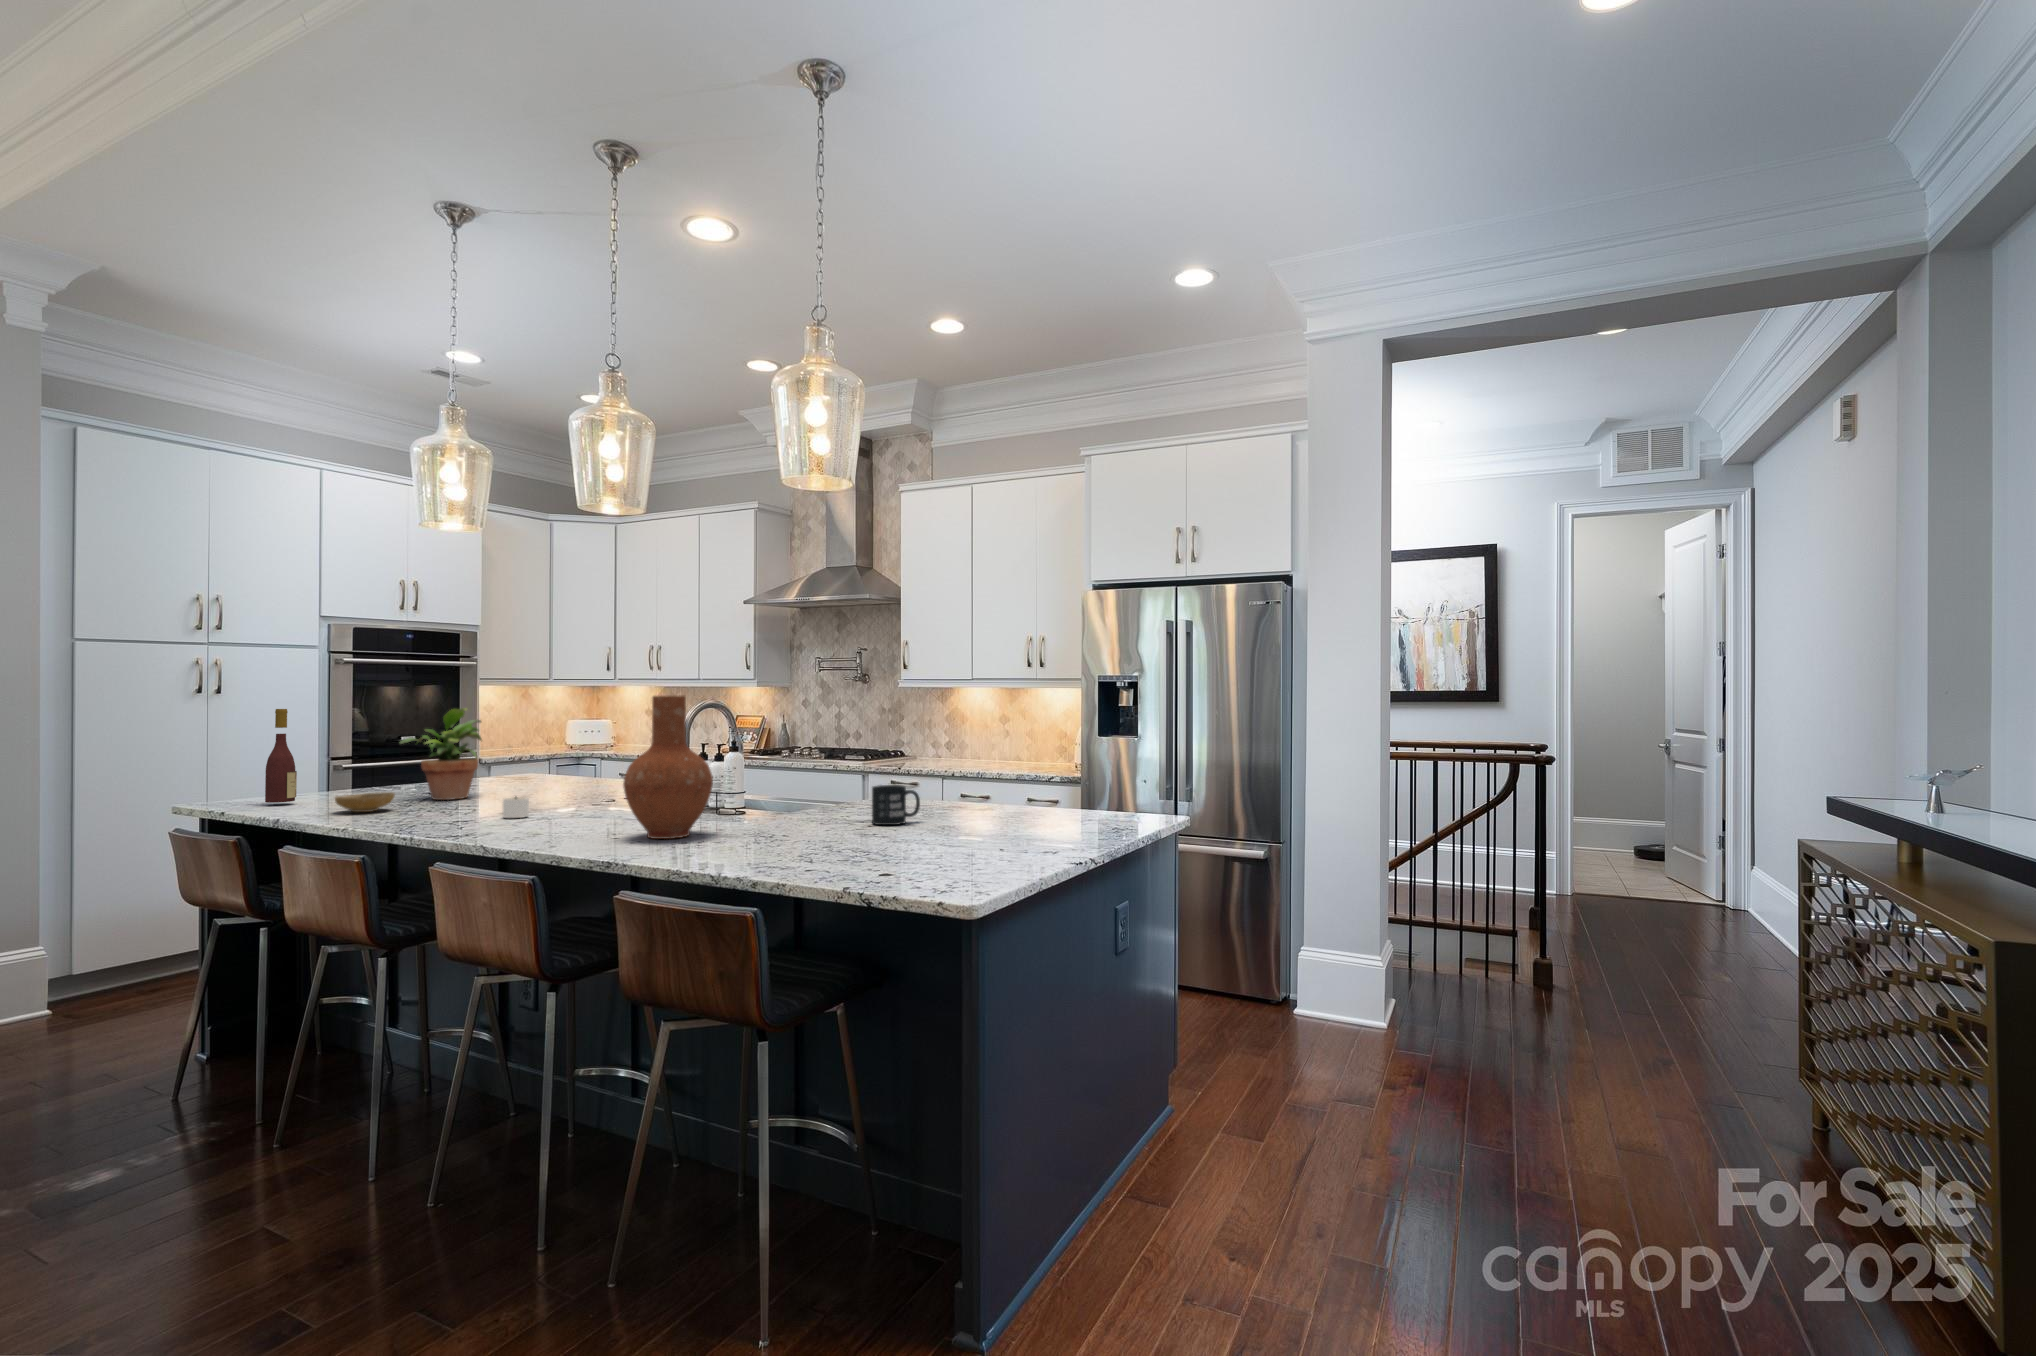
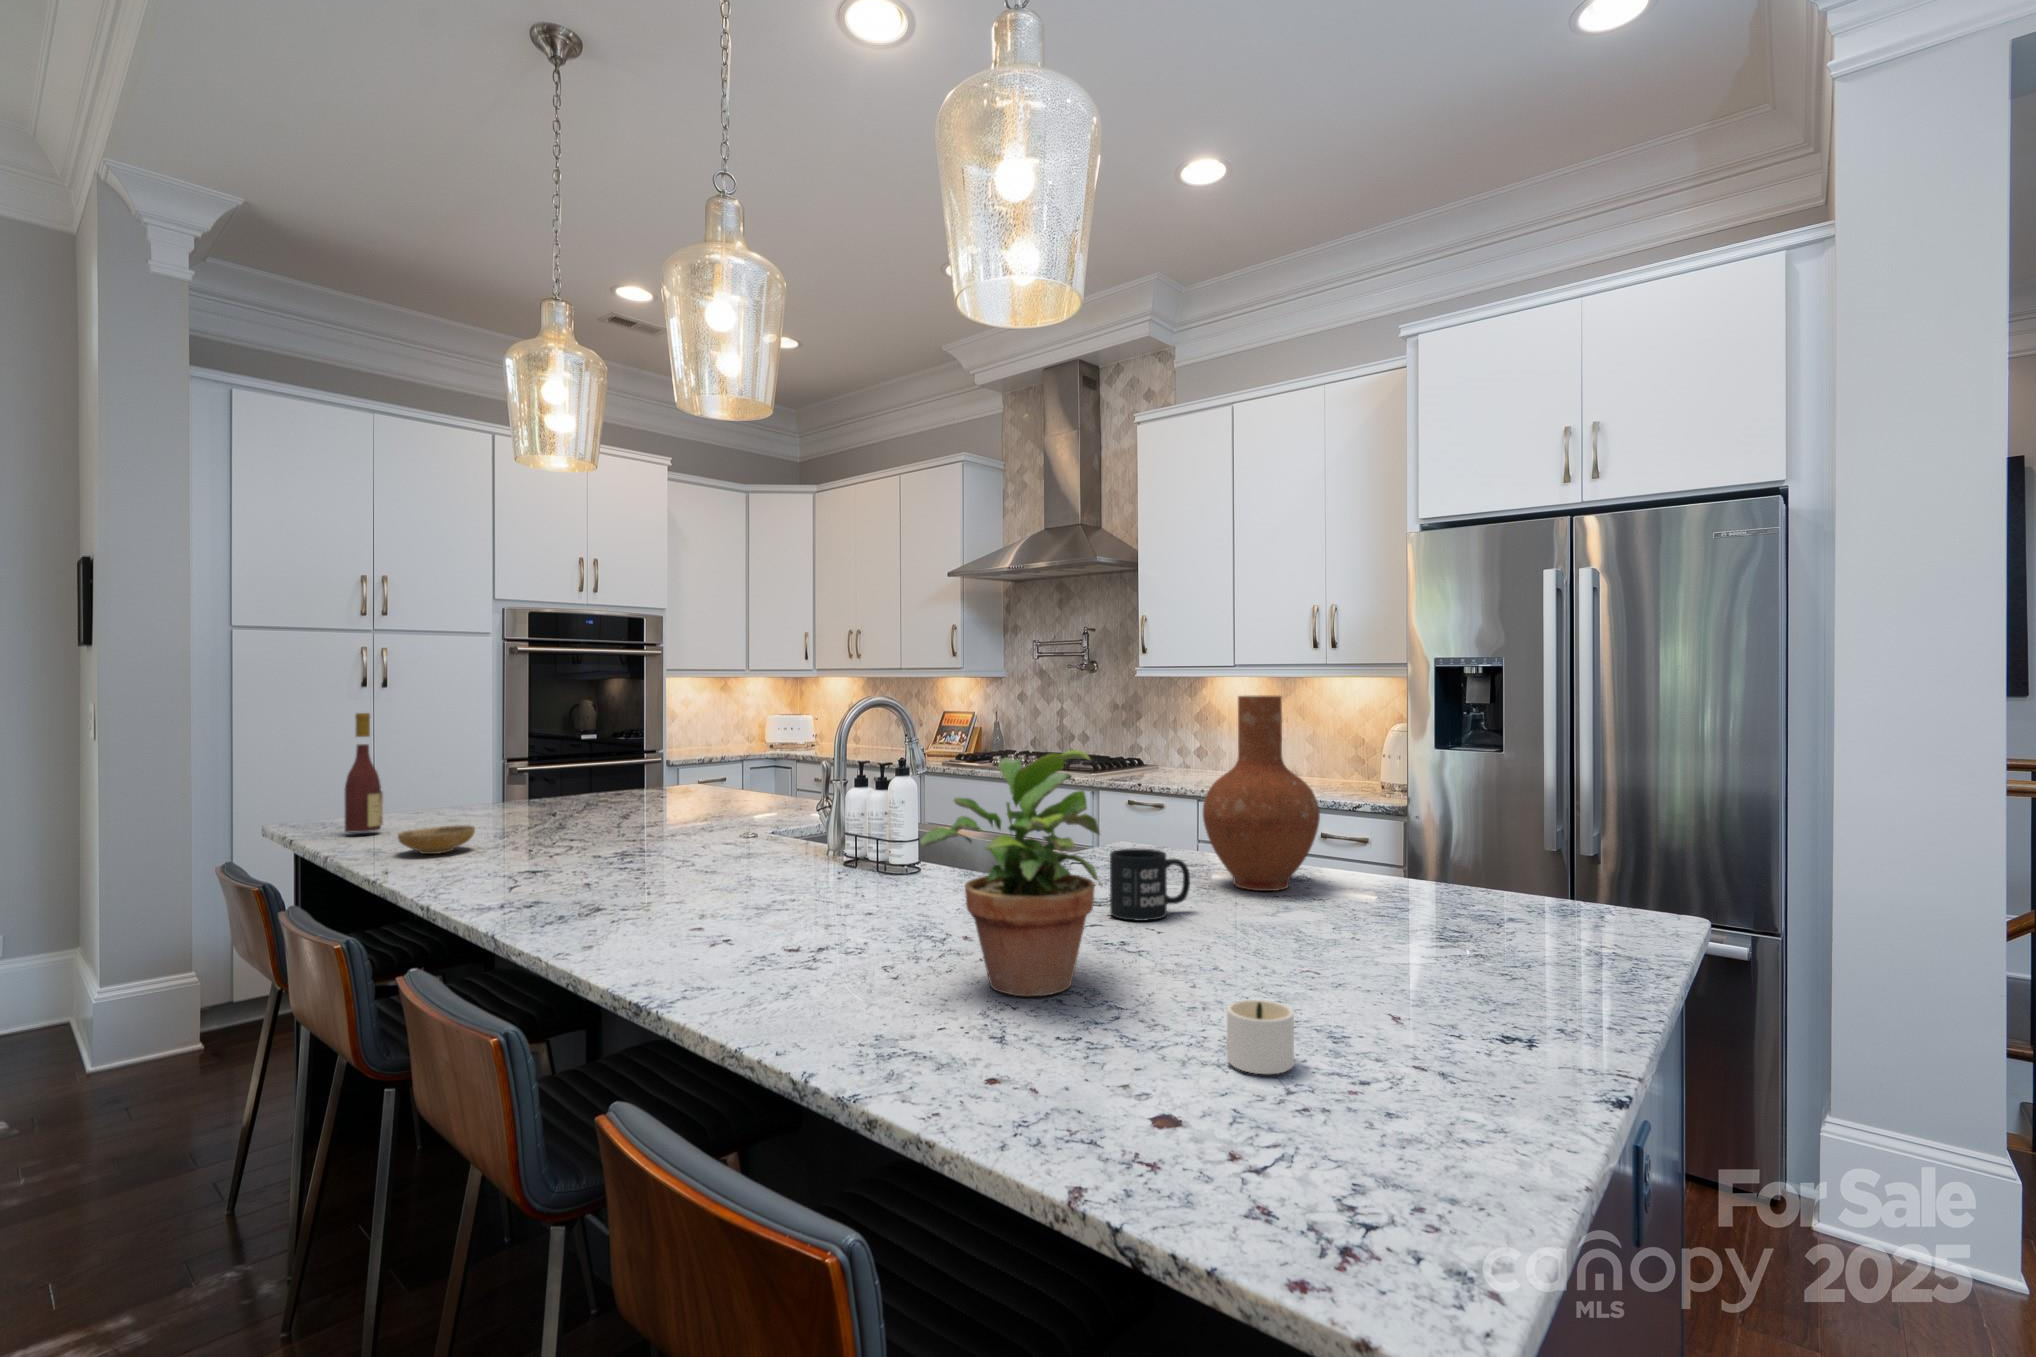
vase: present [623,696,713,839] -> present [1203,696,1320,891]
potted plant: present [400,708,482,800] -> present [920,749,1102,996]
candle: present [503,797,529,818] -> present [1227,1000,1294,1074]

